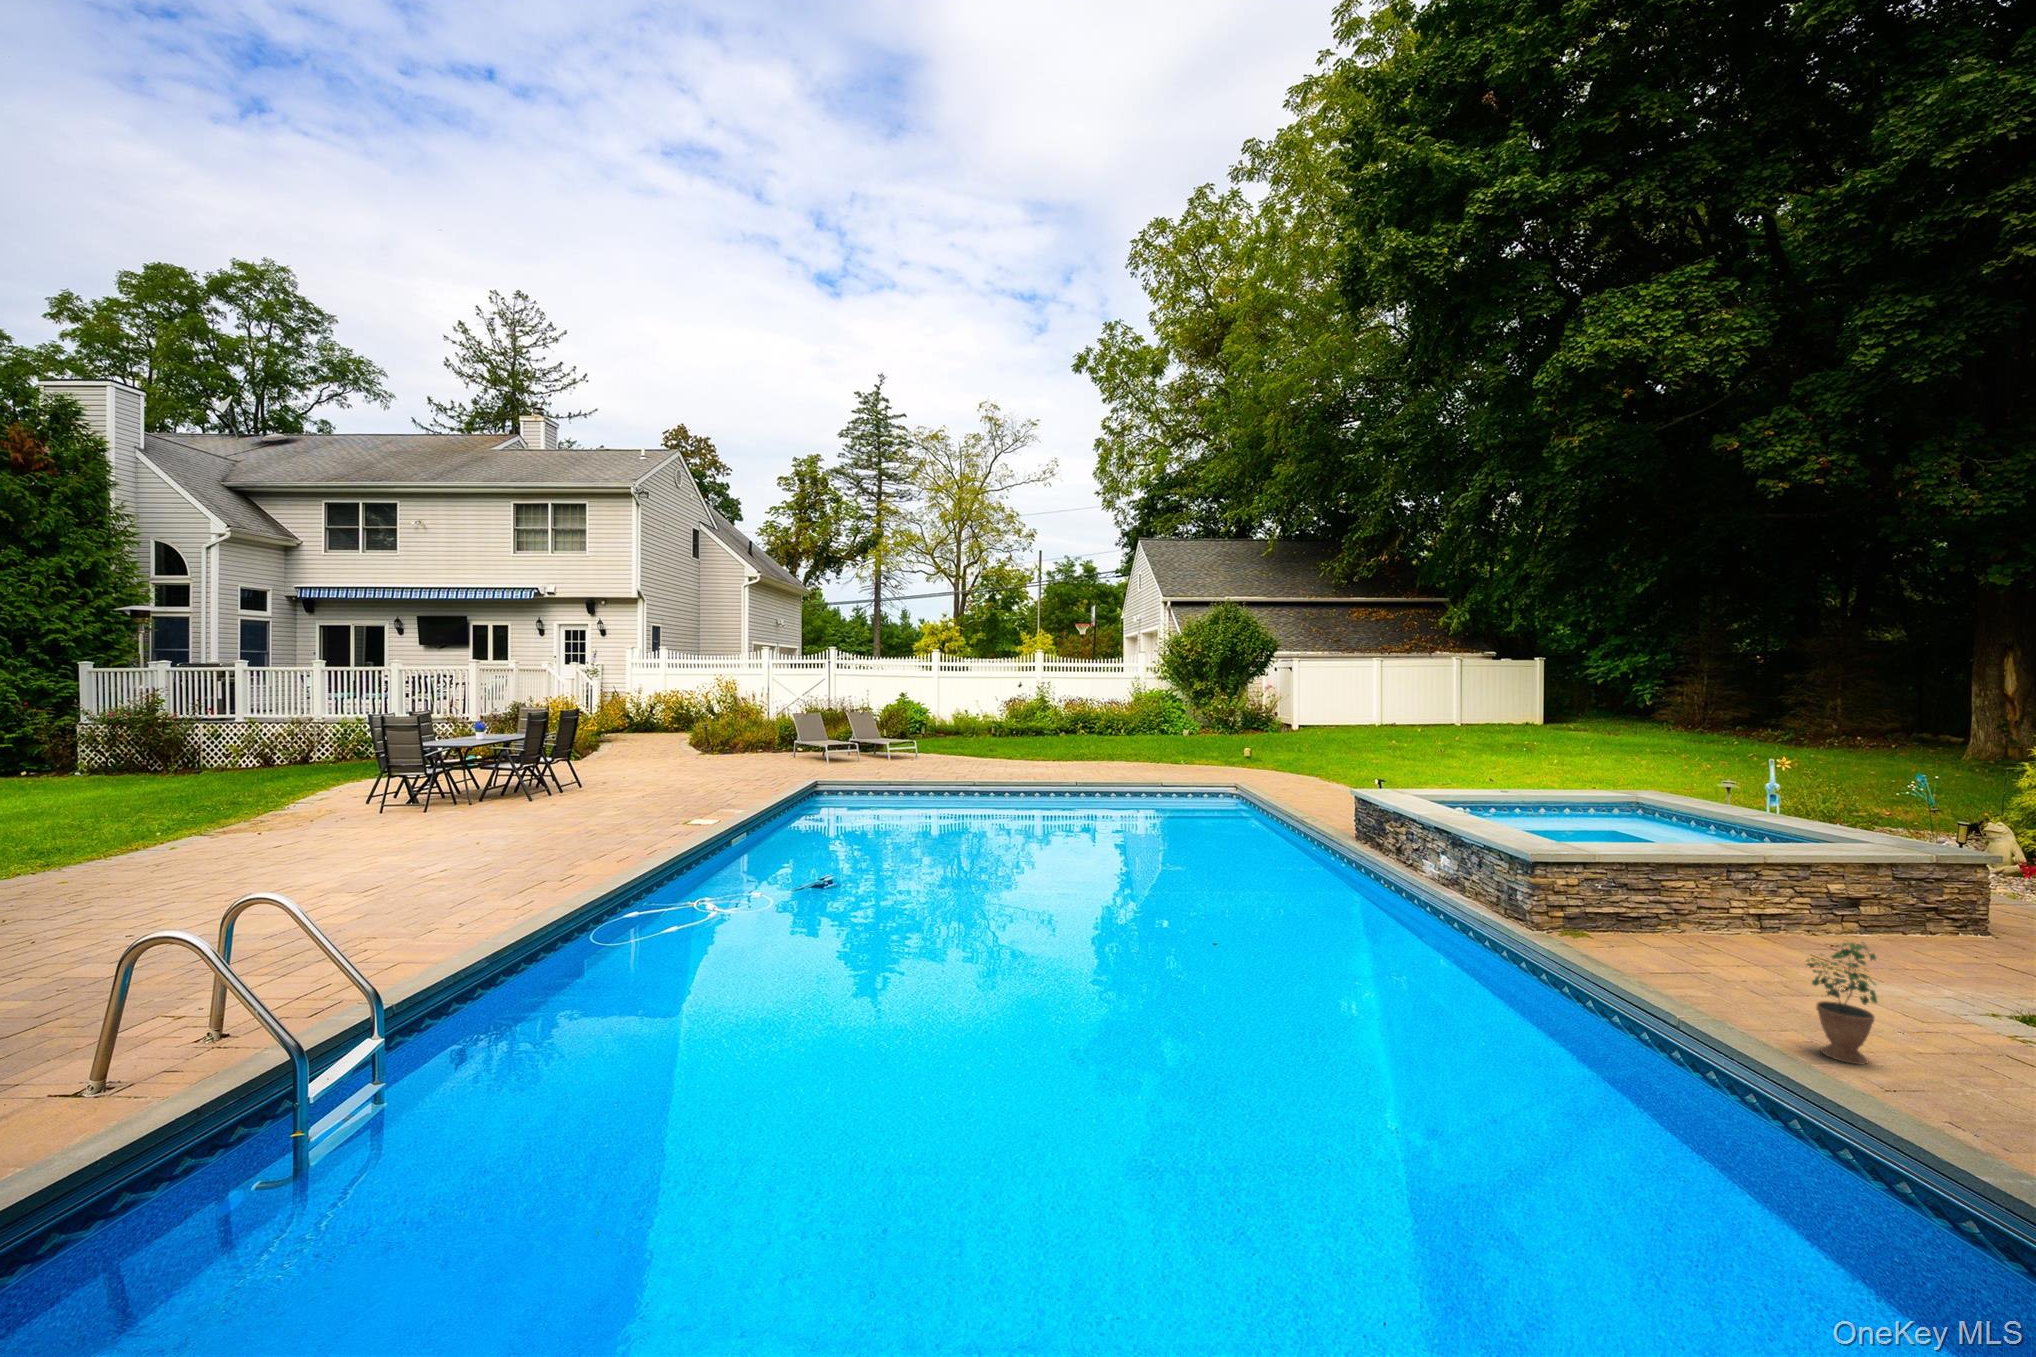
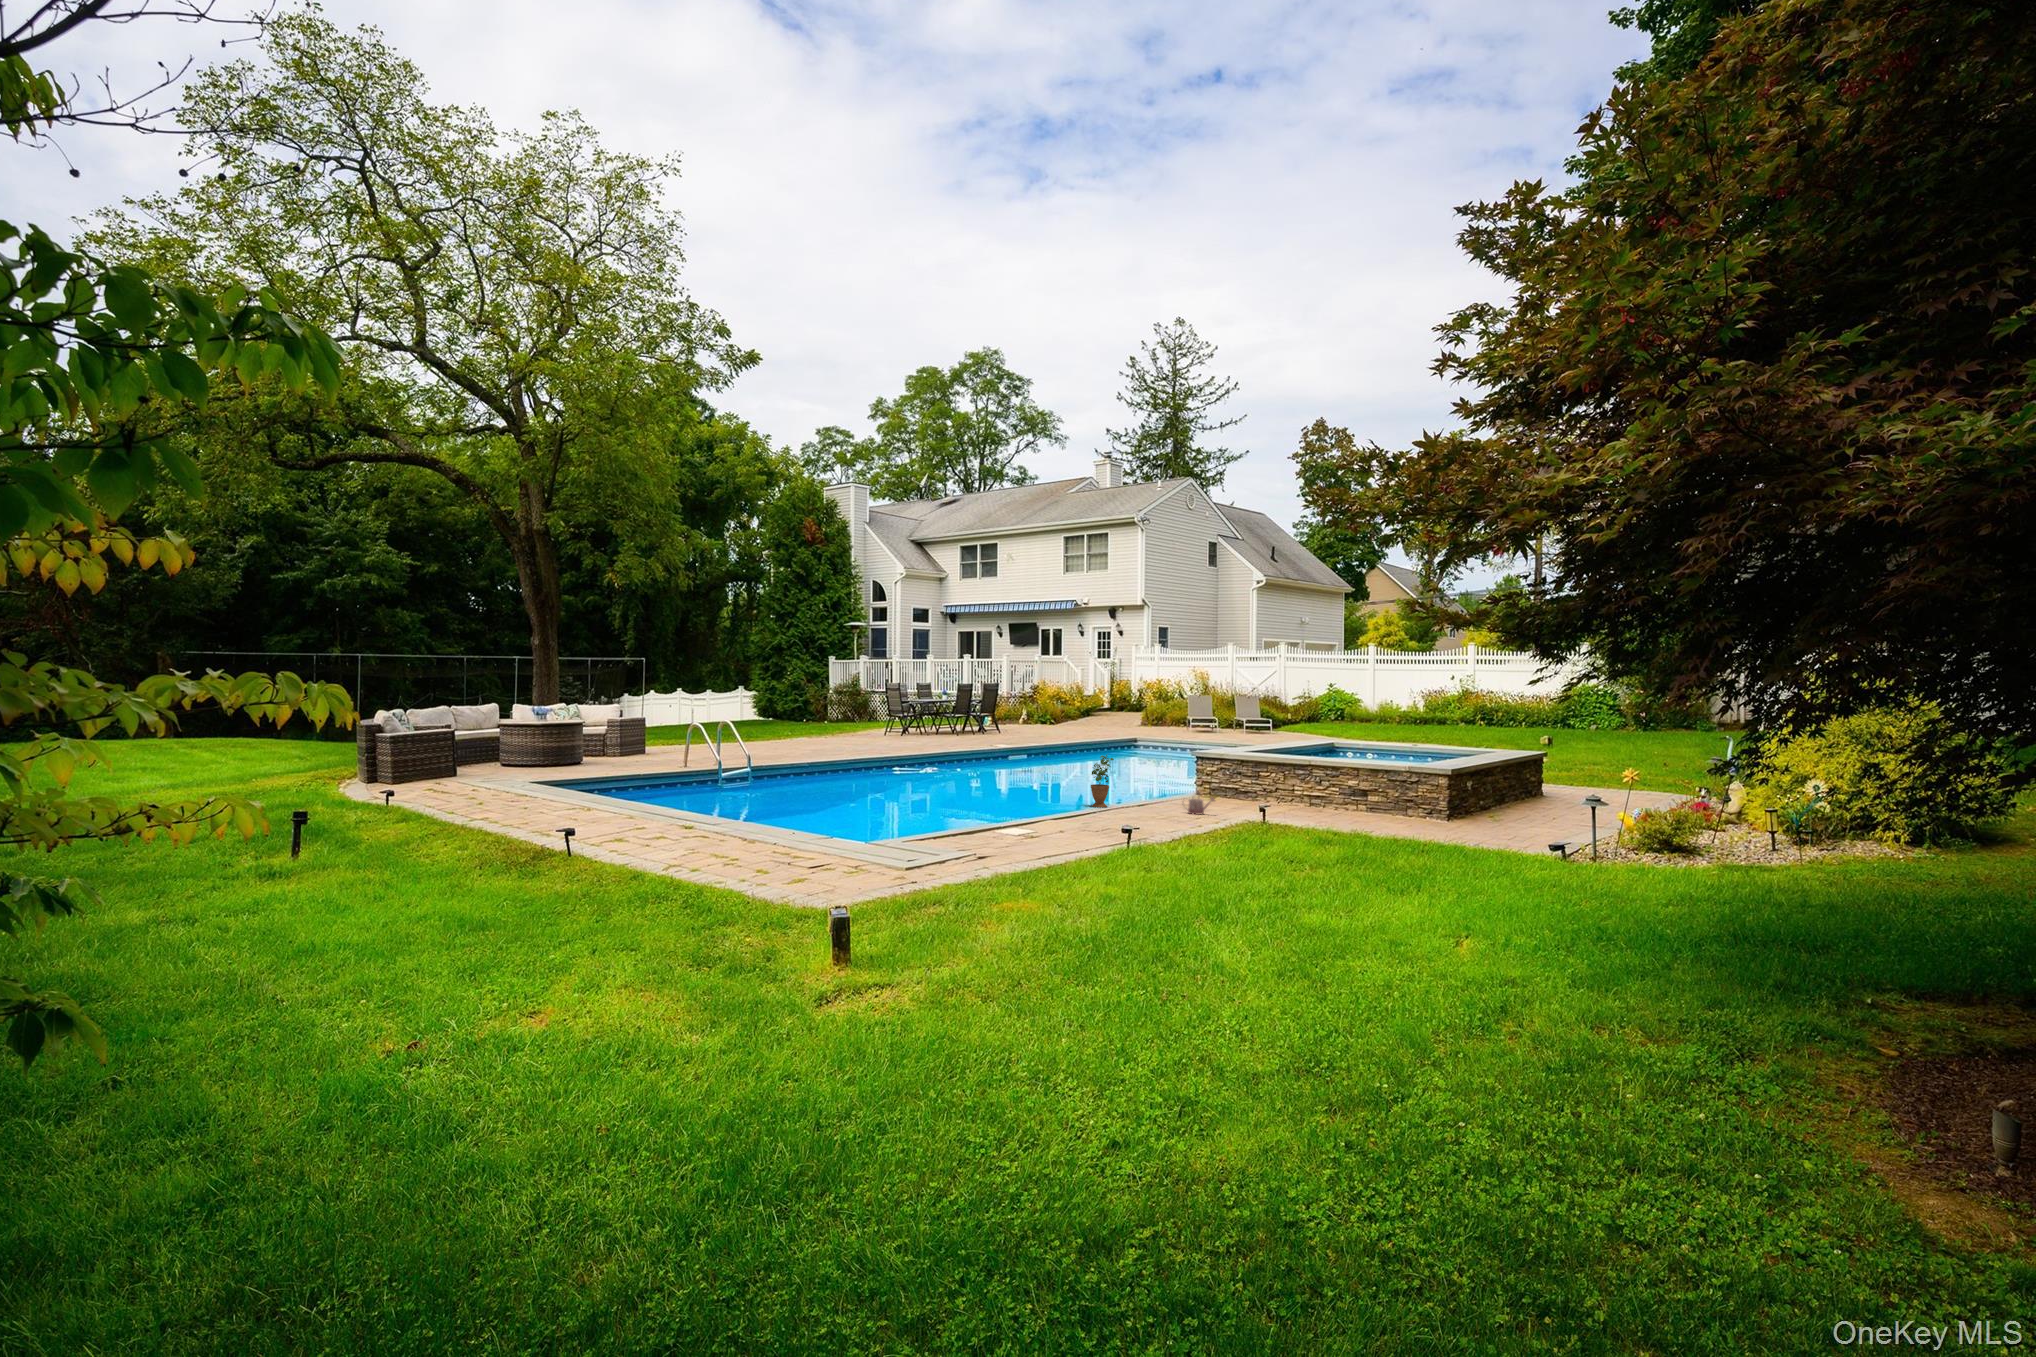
watering can: none [1924,977,1983,1028] -> present [1182,797,1215,815]

